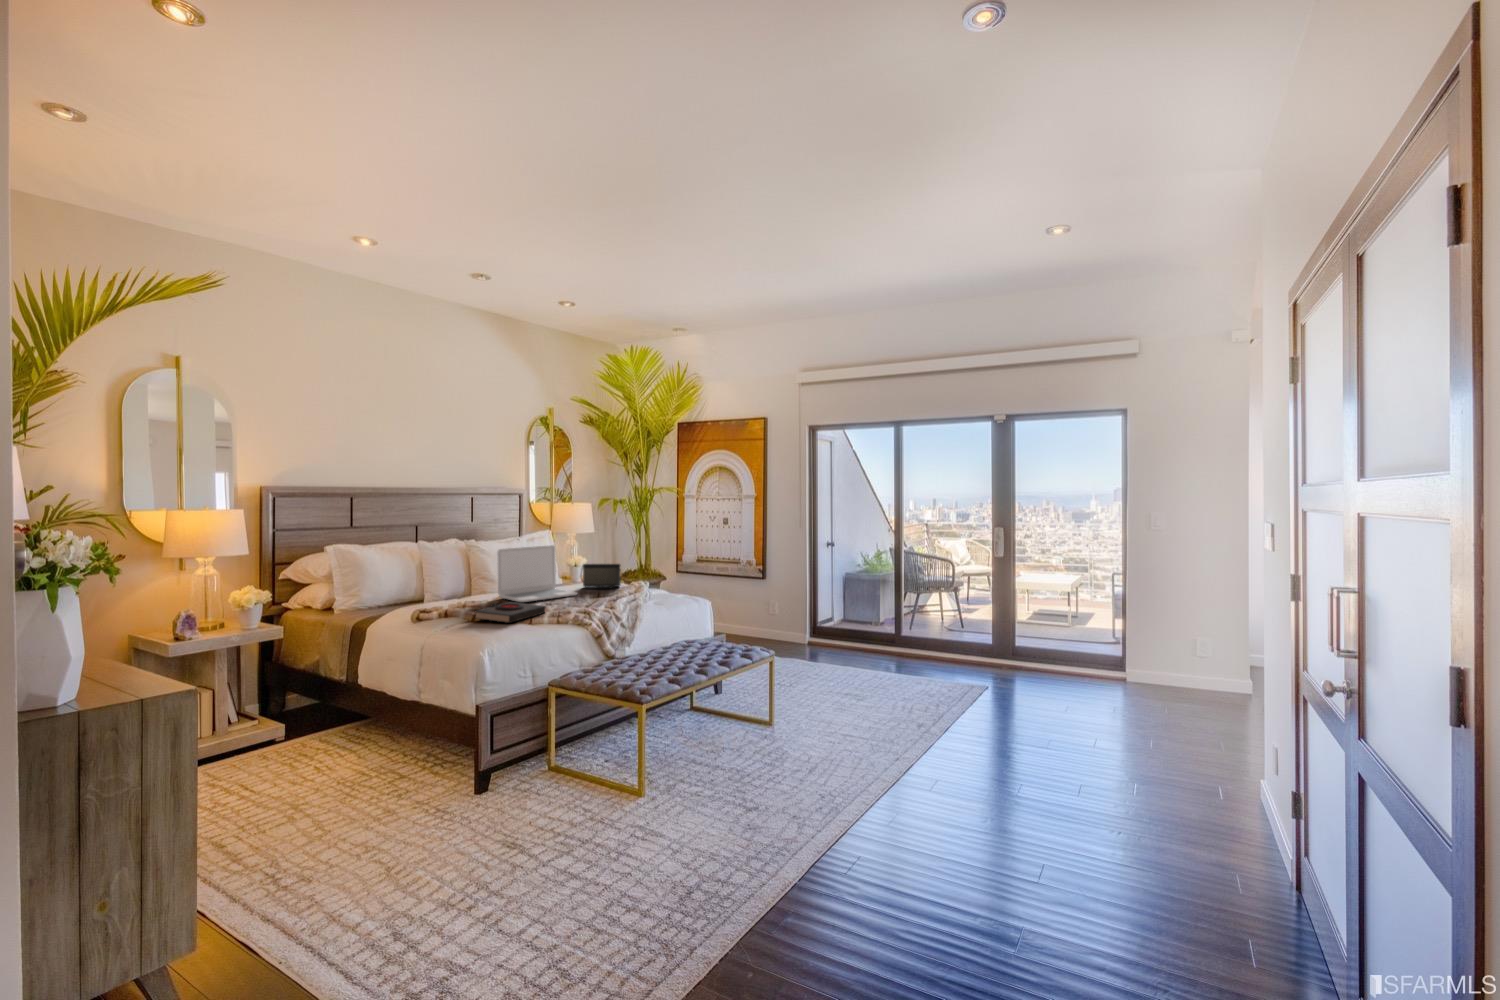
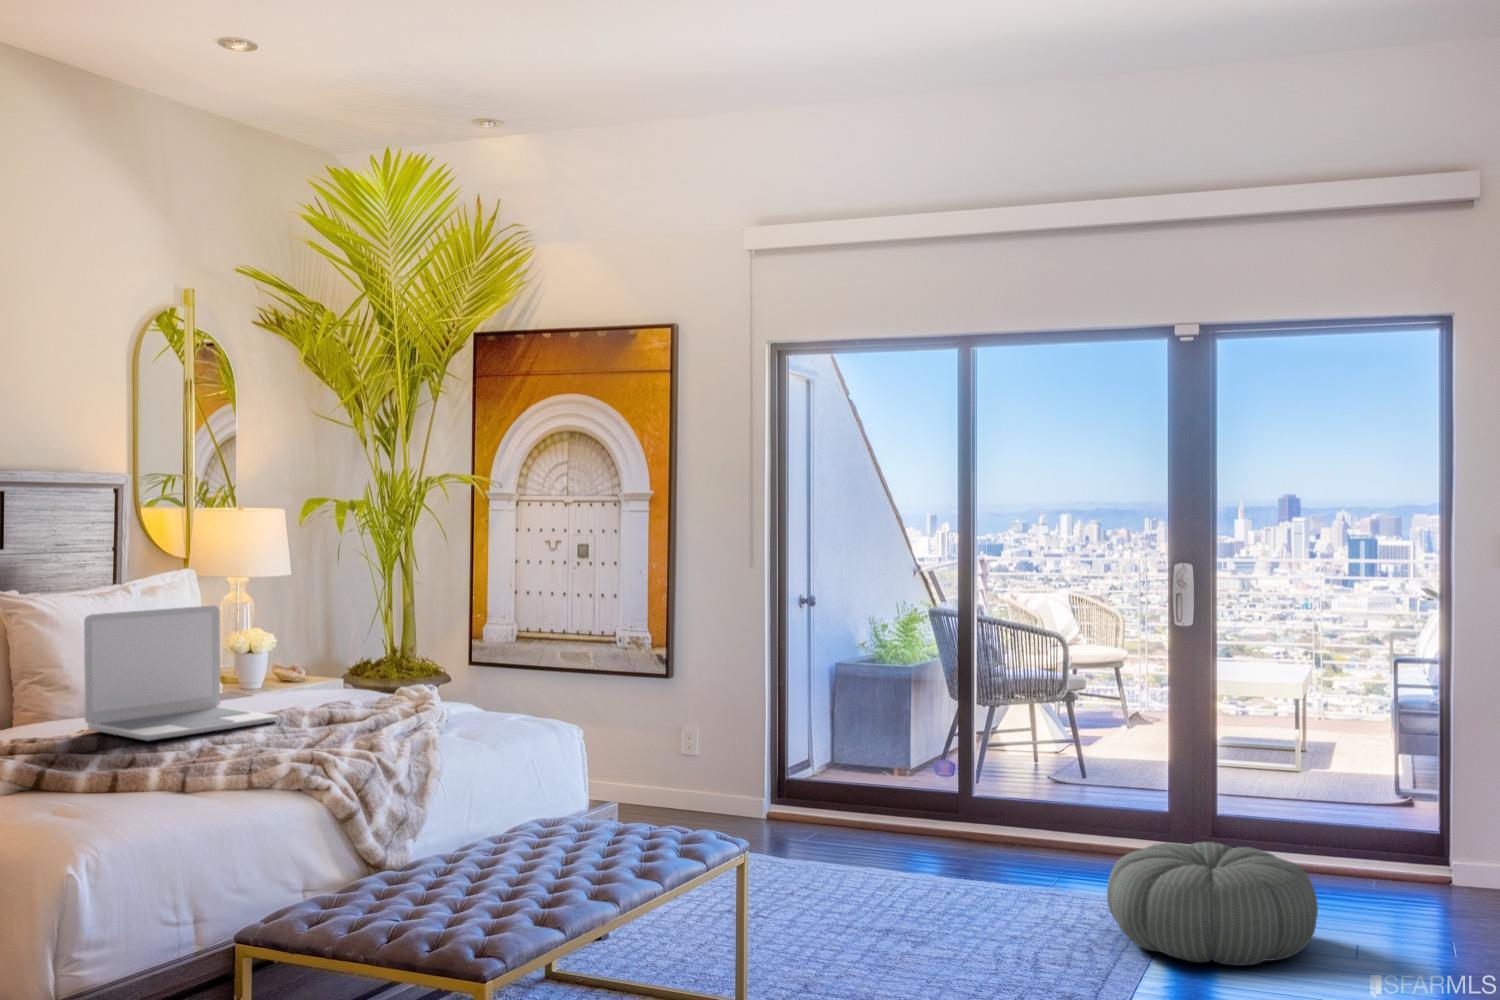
handbag: present [581,564,621,589] -> none [279,647,376,706]
book: present [475,602,545,623] -> none [44,739,215,791]
pouf: none [949,657,1048,714] -> present [1107,842,1318,966]

